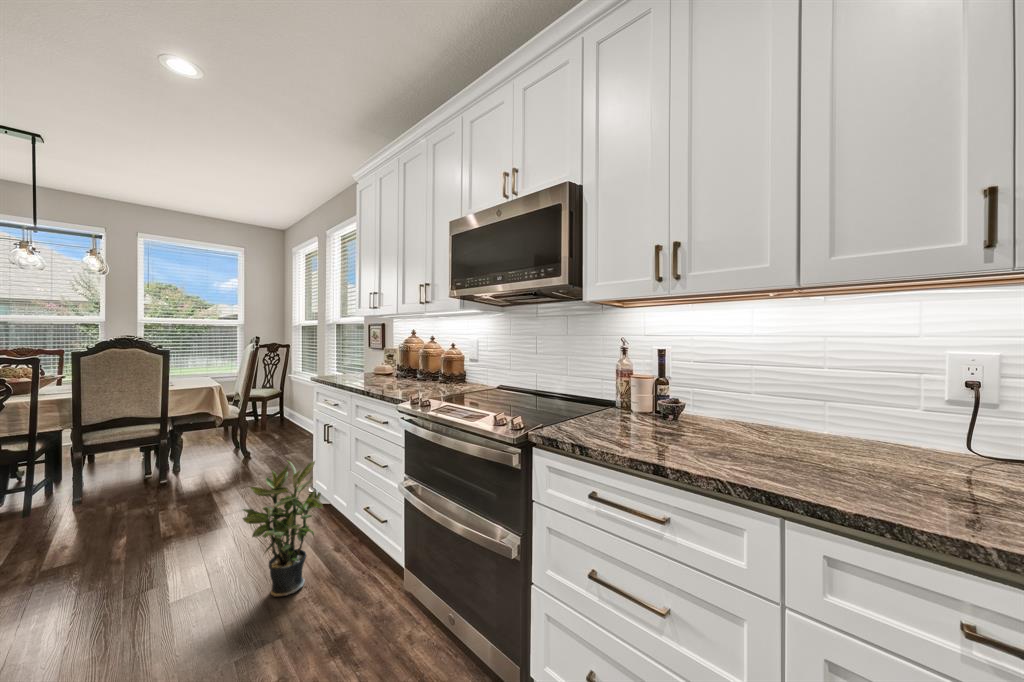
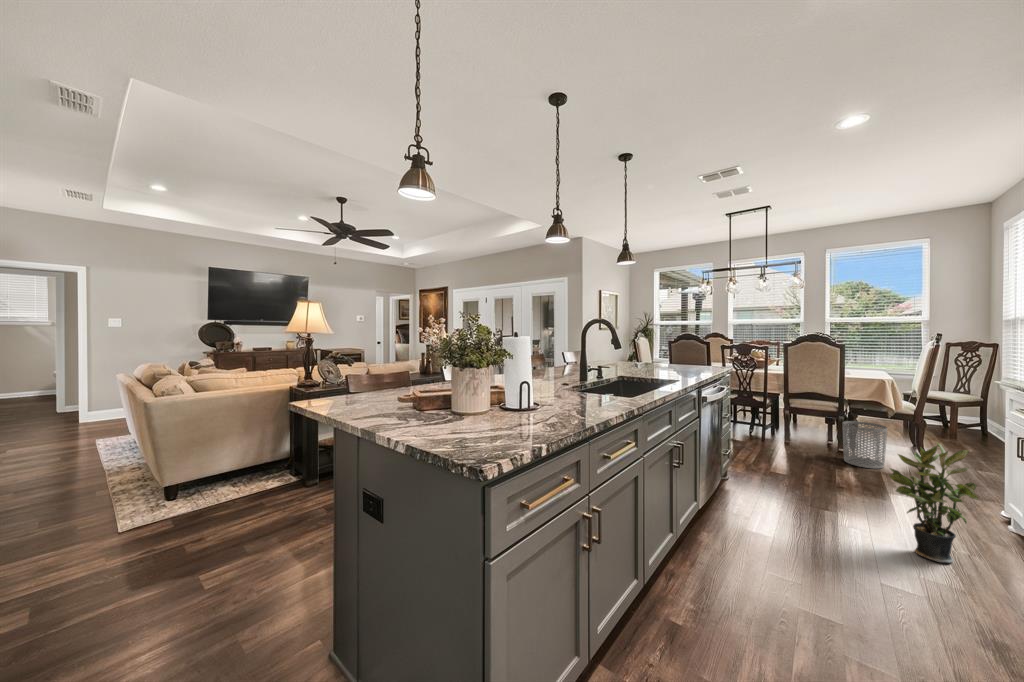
waste bin: none [167,440,219,498] -> present [843,421,887,469]

